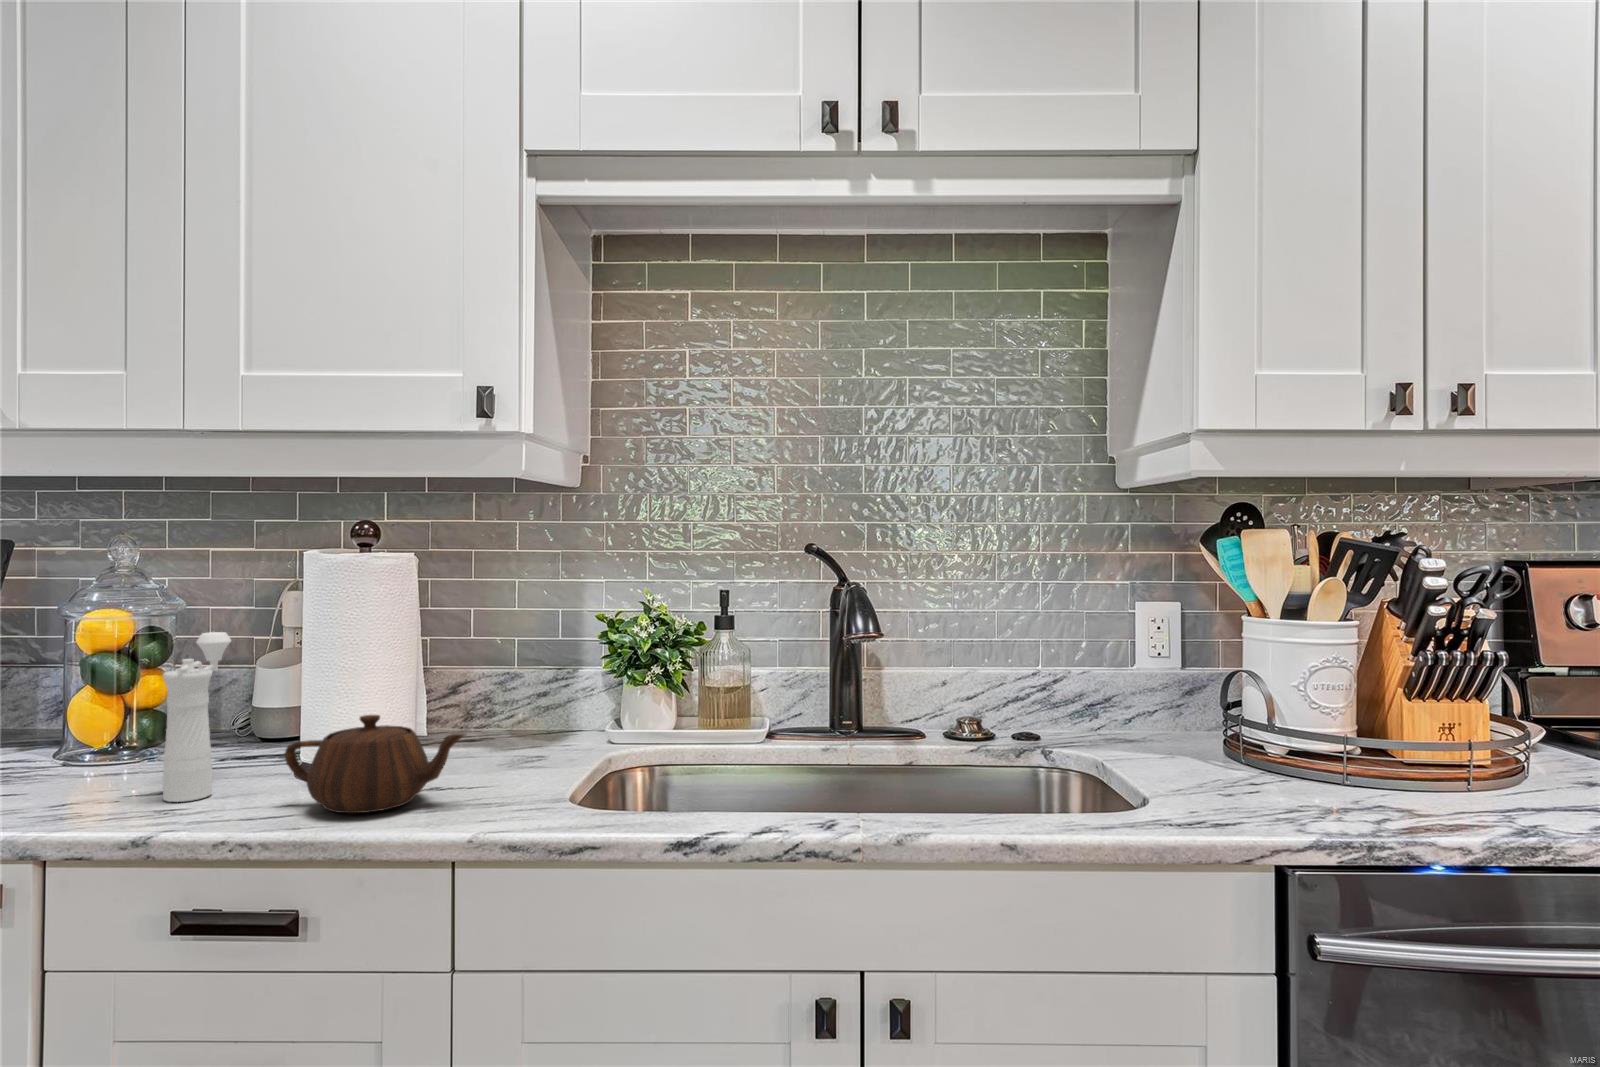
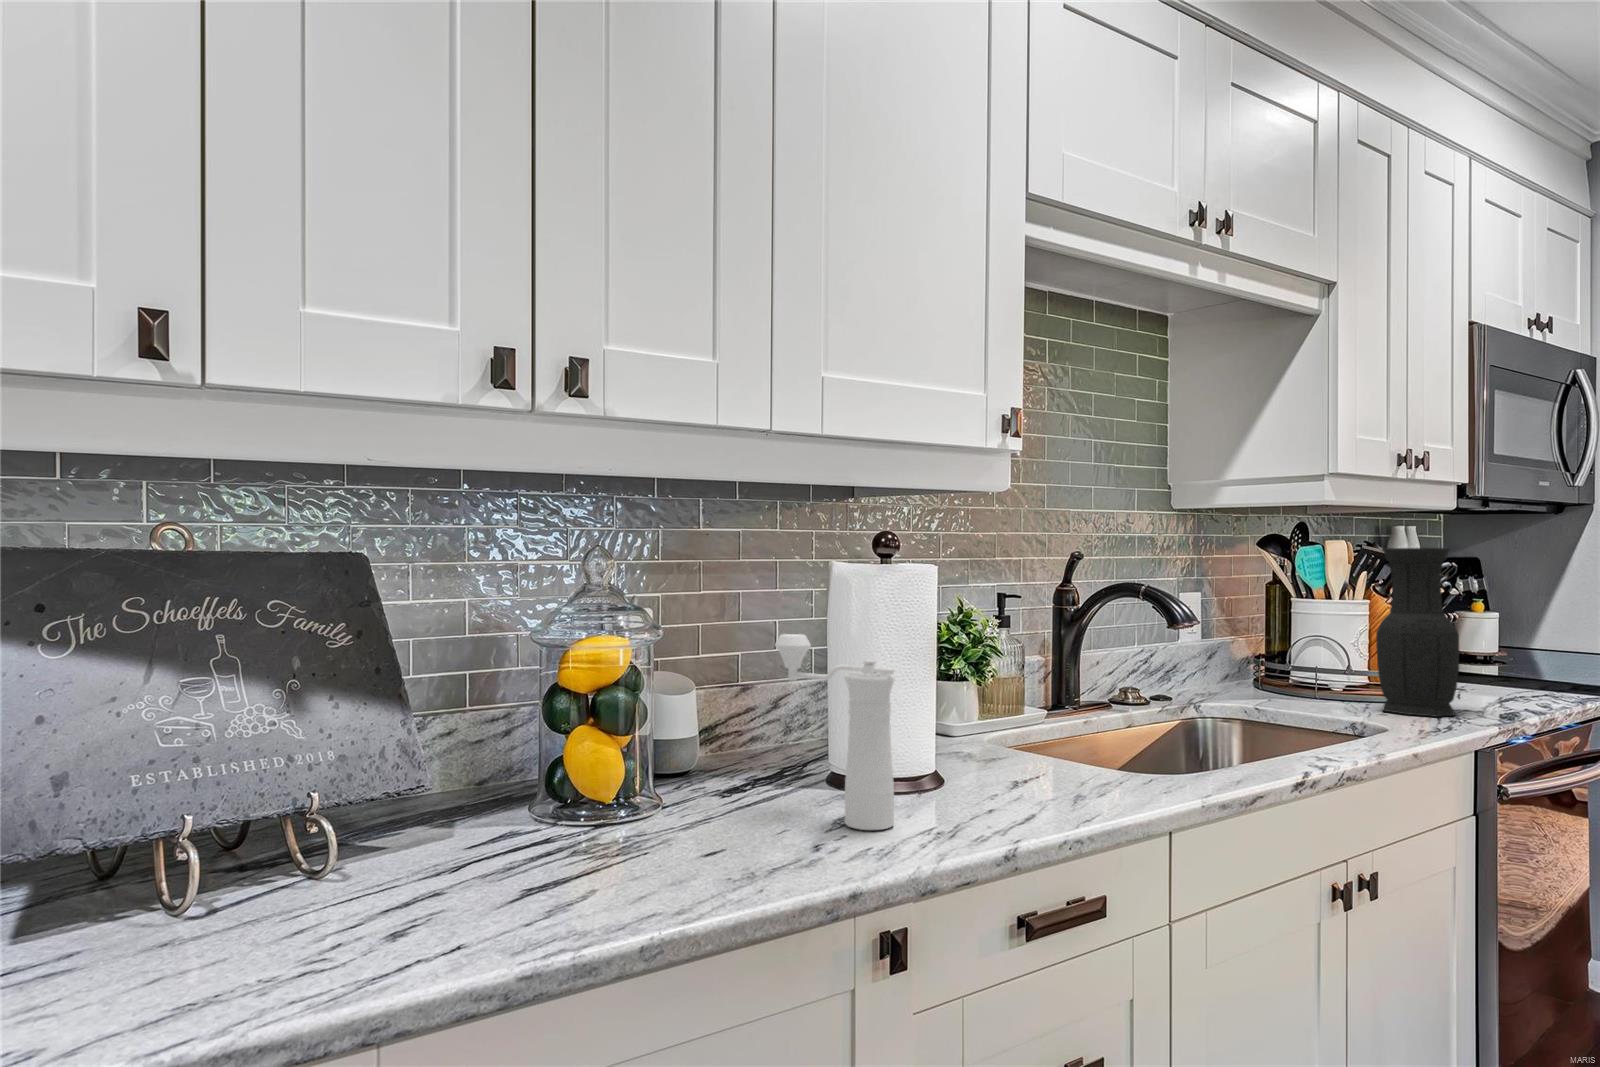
vase: none [1227,549,1356,818] -> present [1376,548,1459,717]
teapot: present [284,715,465,813] -> none [981,705,1104,804]

